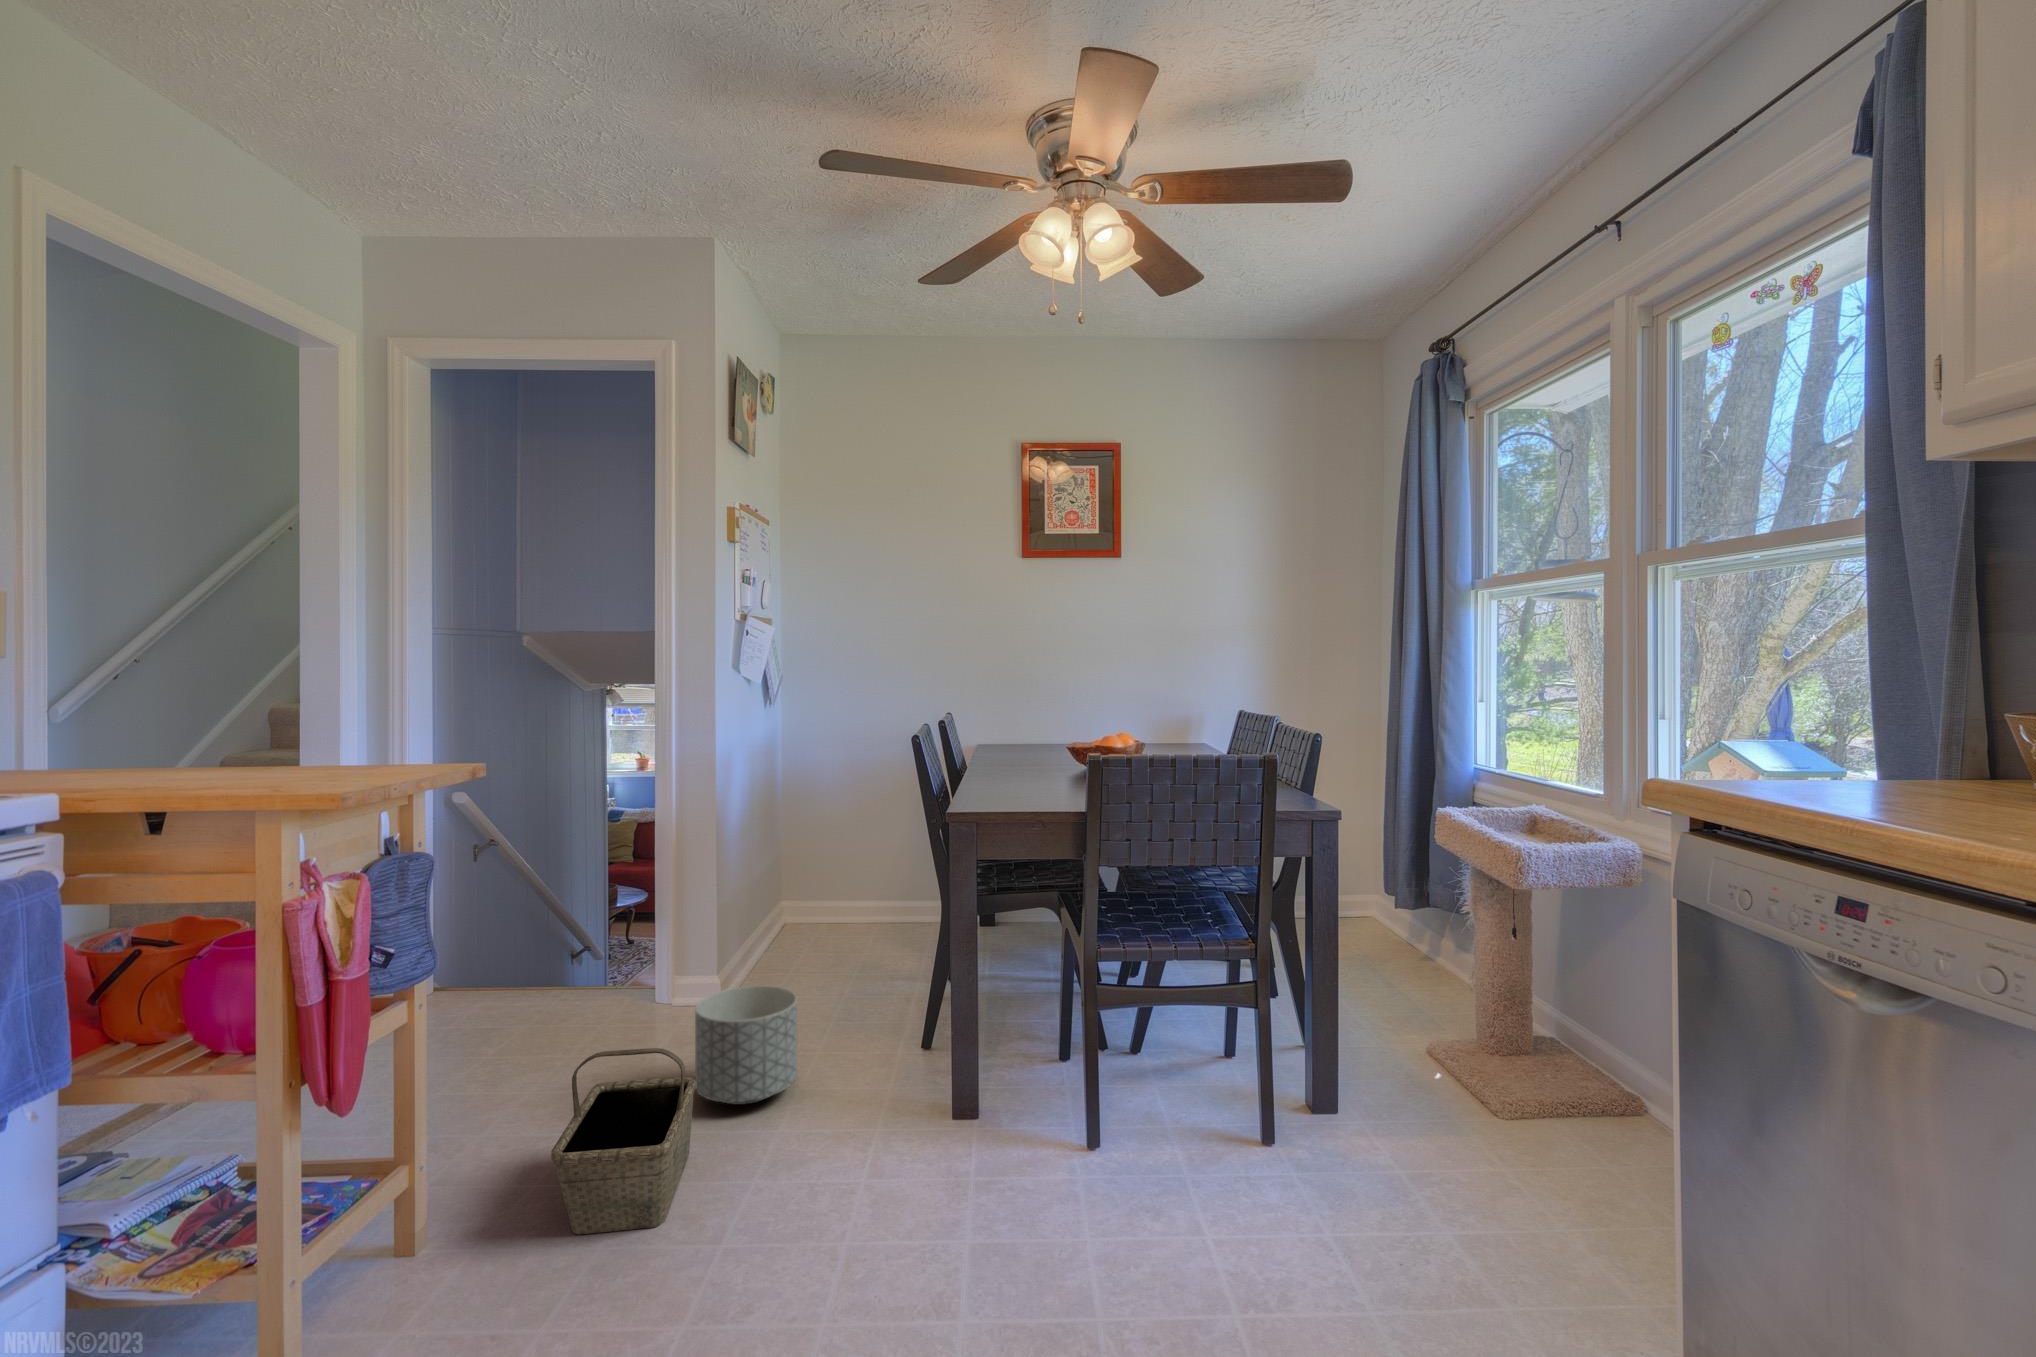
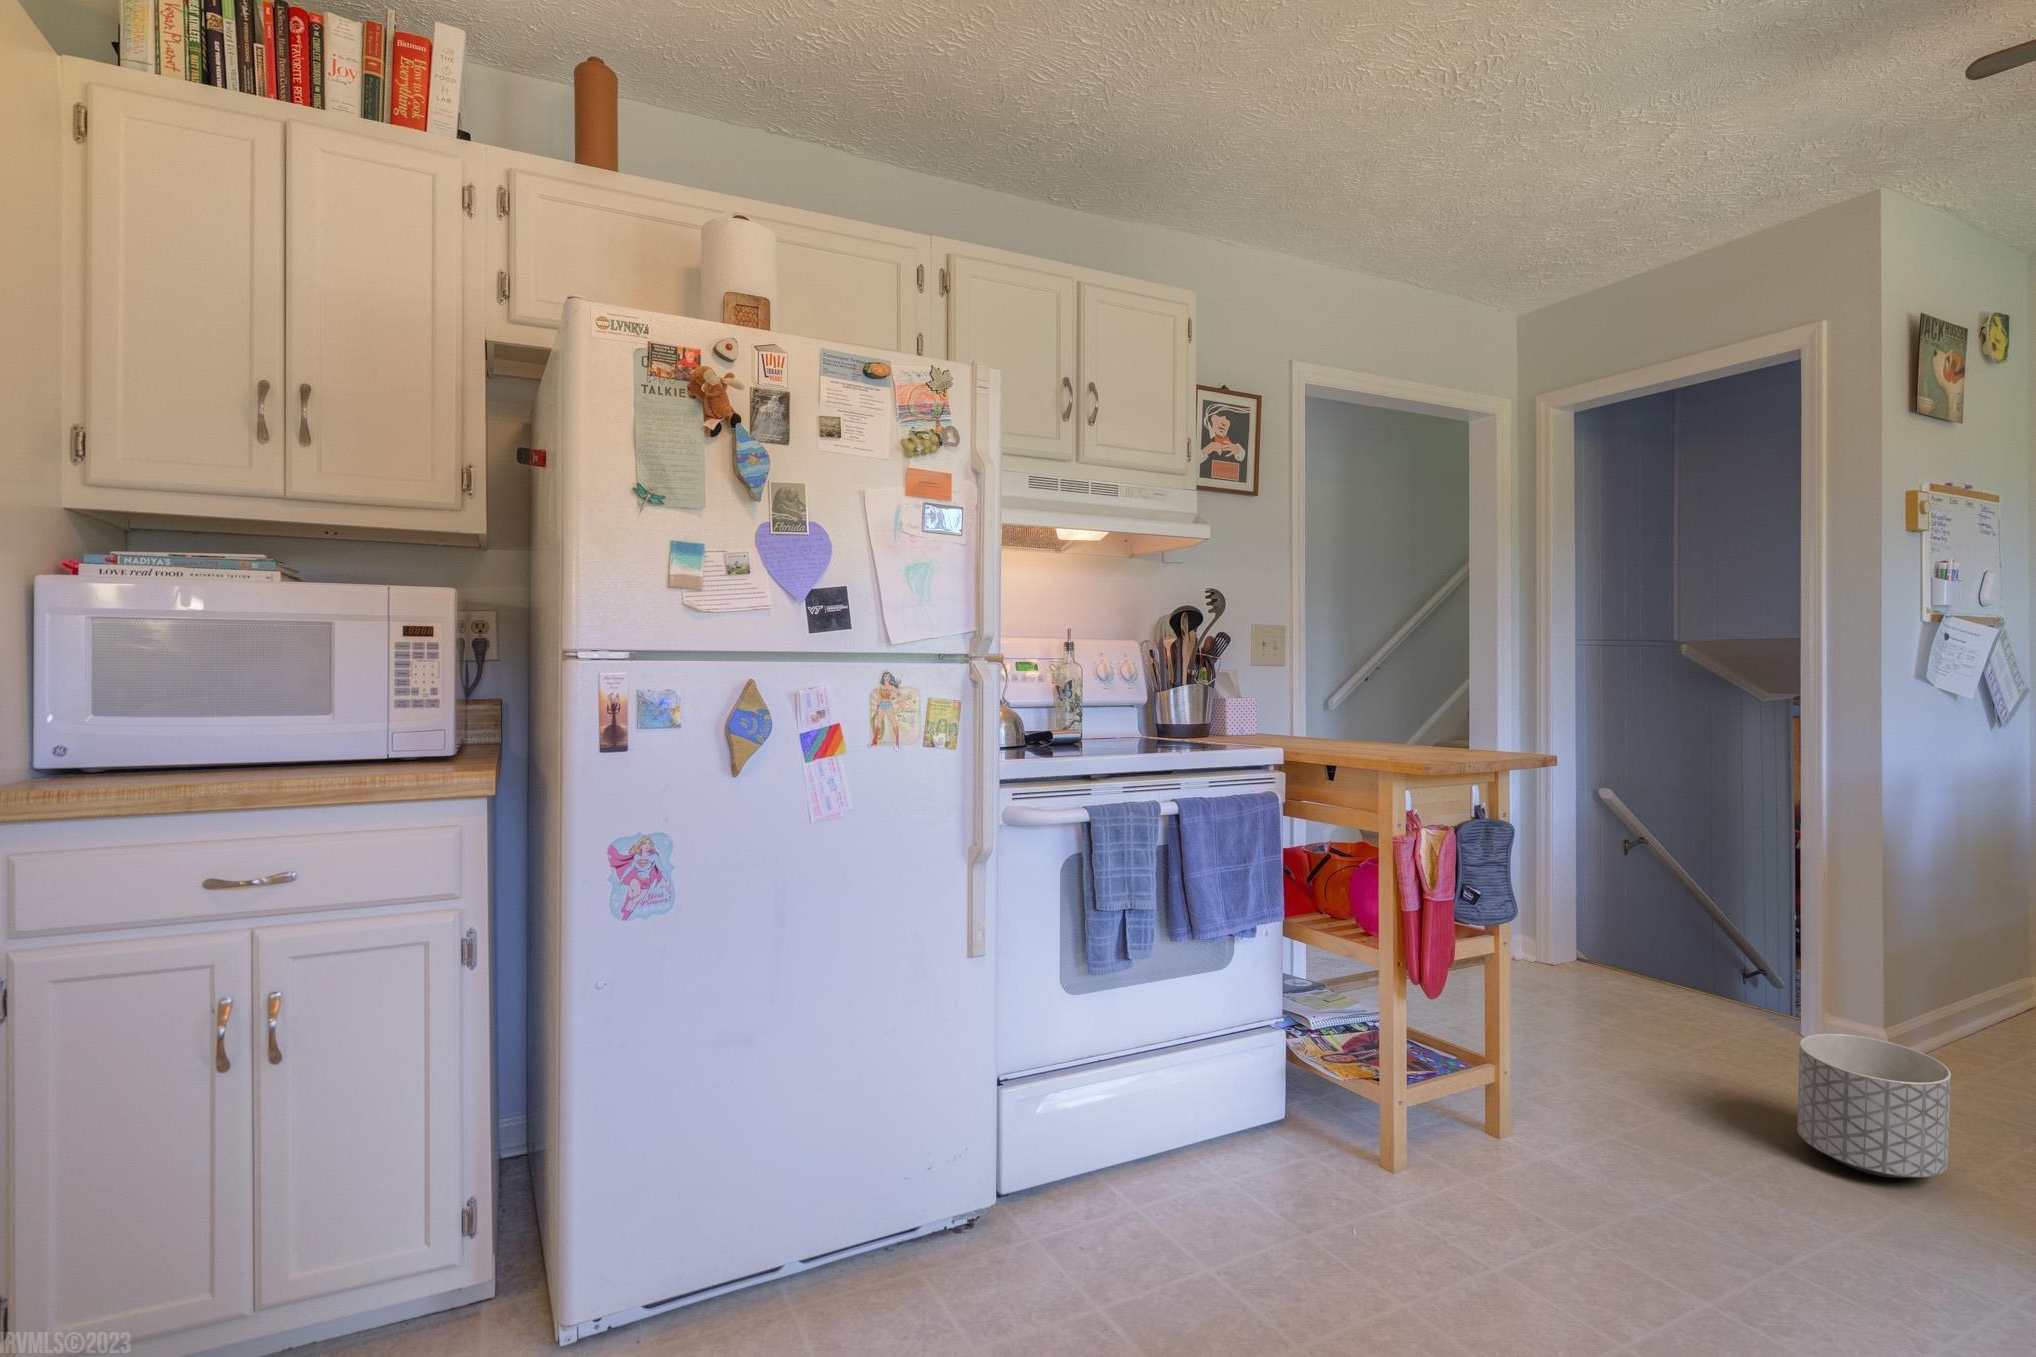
basket: present [551,1048,696,1235] -> none [1605,1040,1779,1228]

